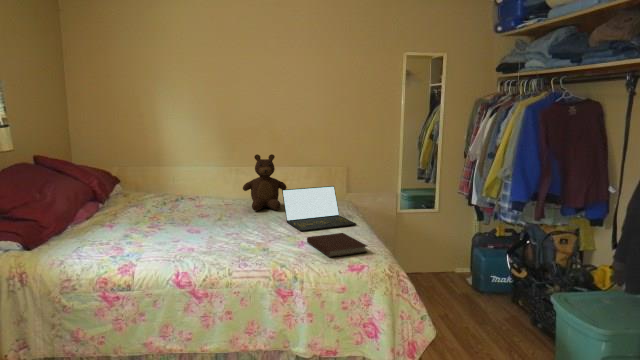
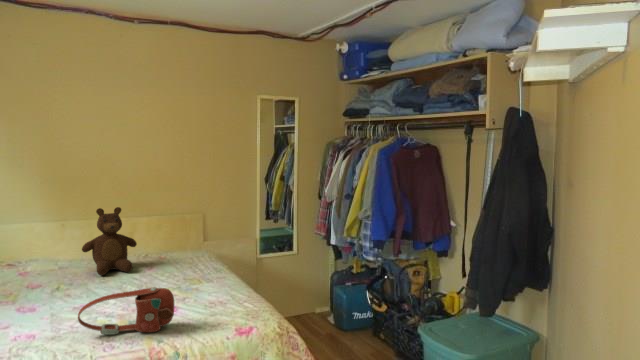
laptop: present [282,186,356,231] -> none [138,239,226,295]
handbag: none [219,220,297,258] -> present [78,287,174,335]
notebook: present [307,233,367,258] -> none [179,291,250,322]

